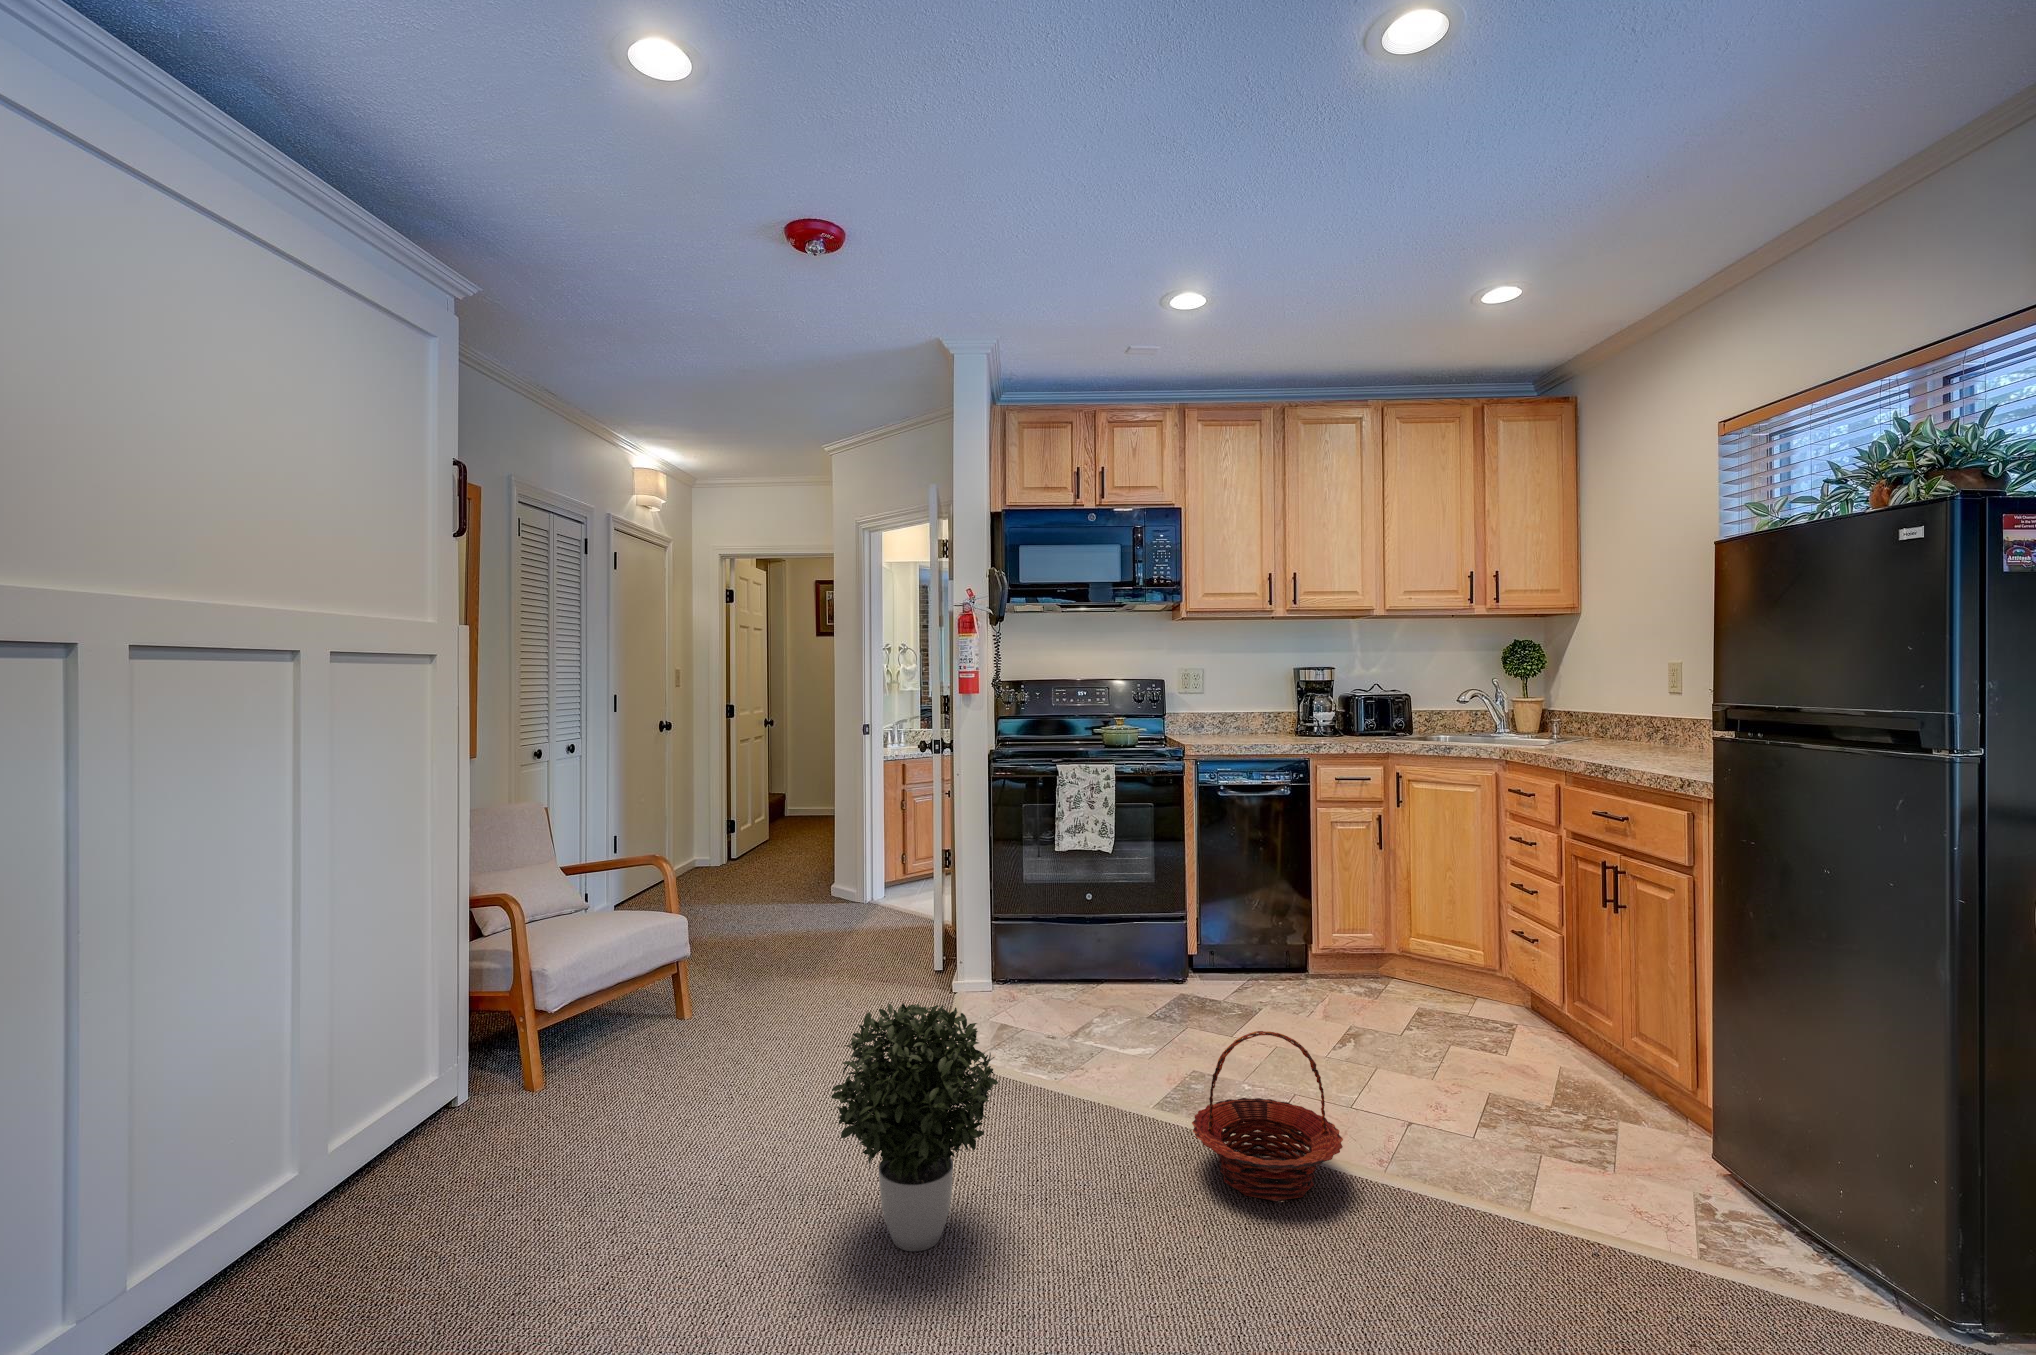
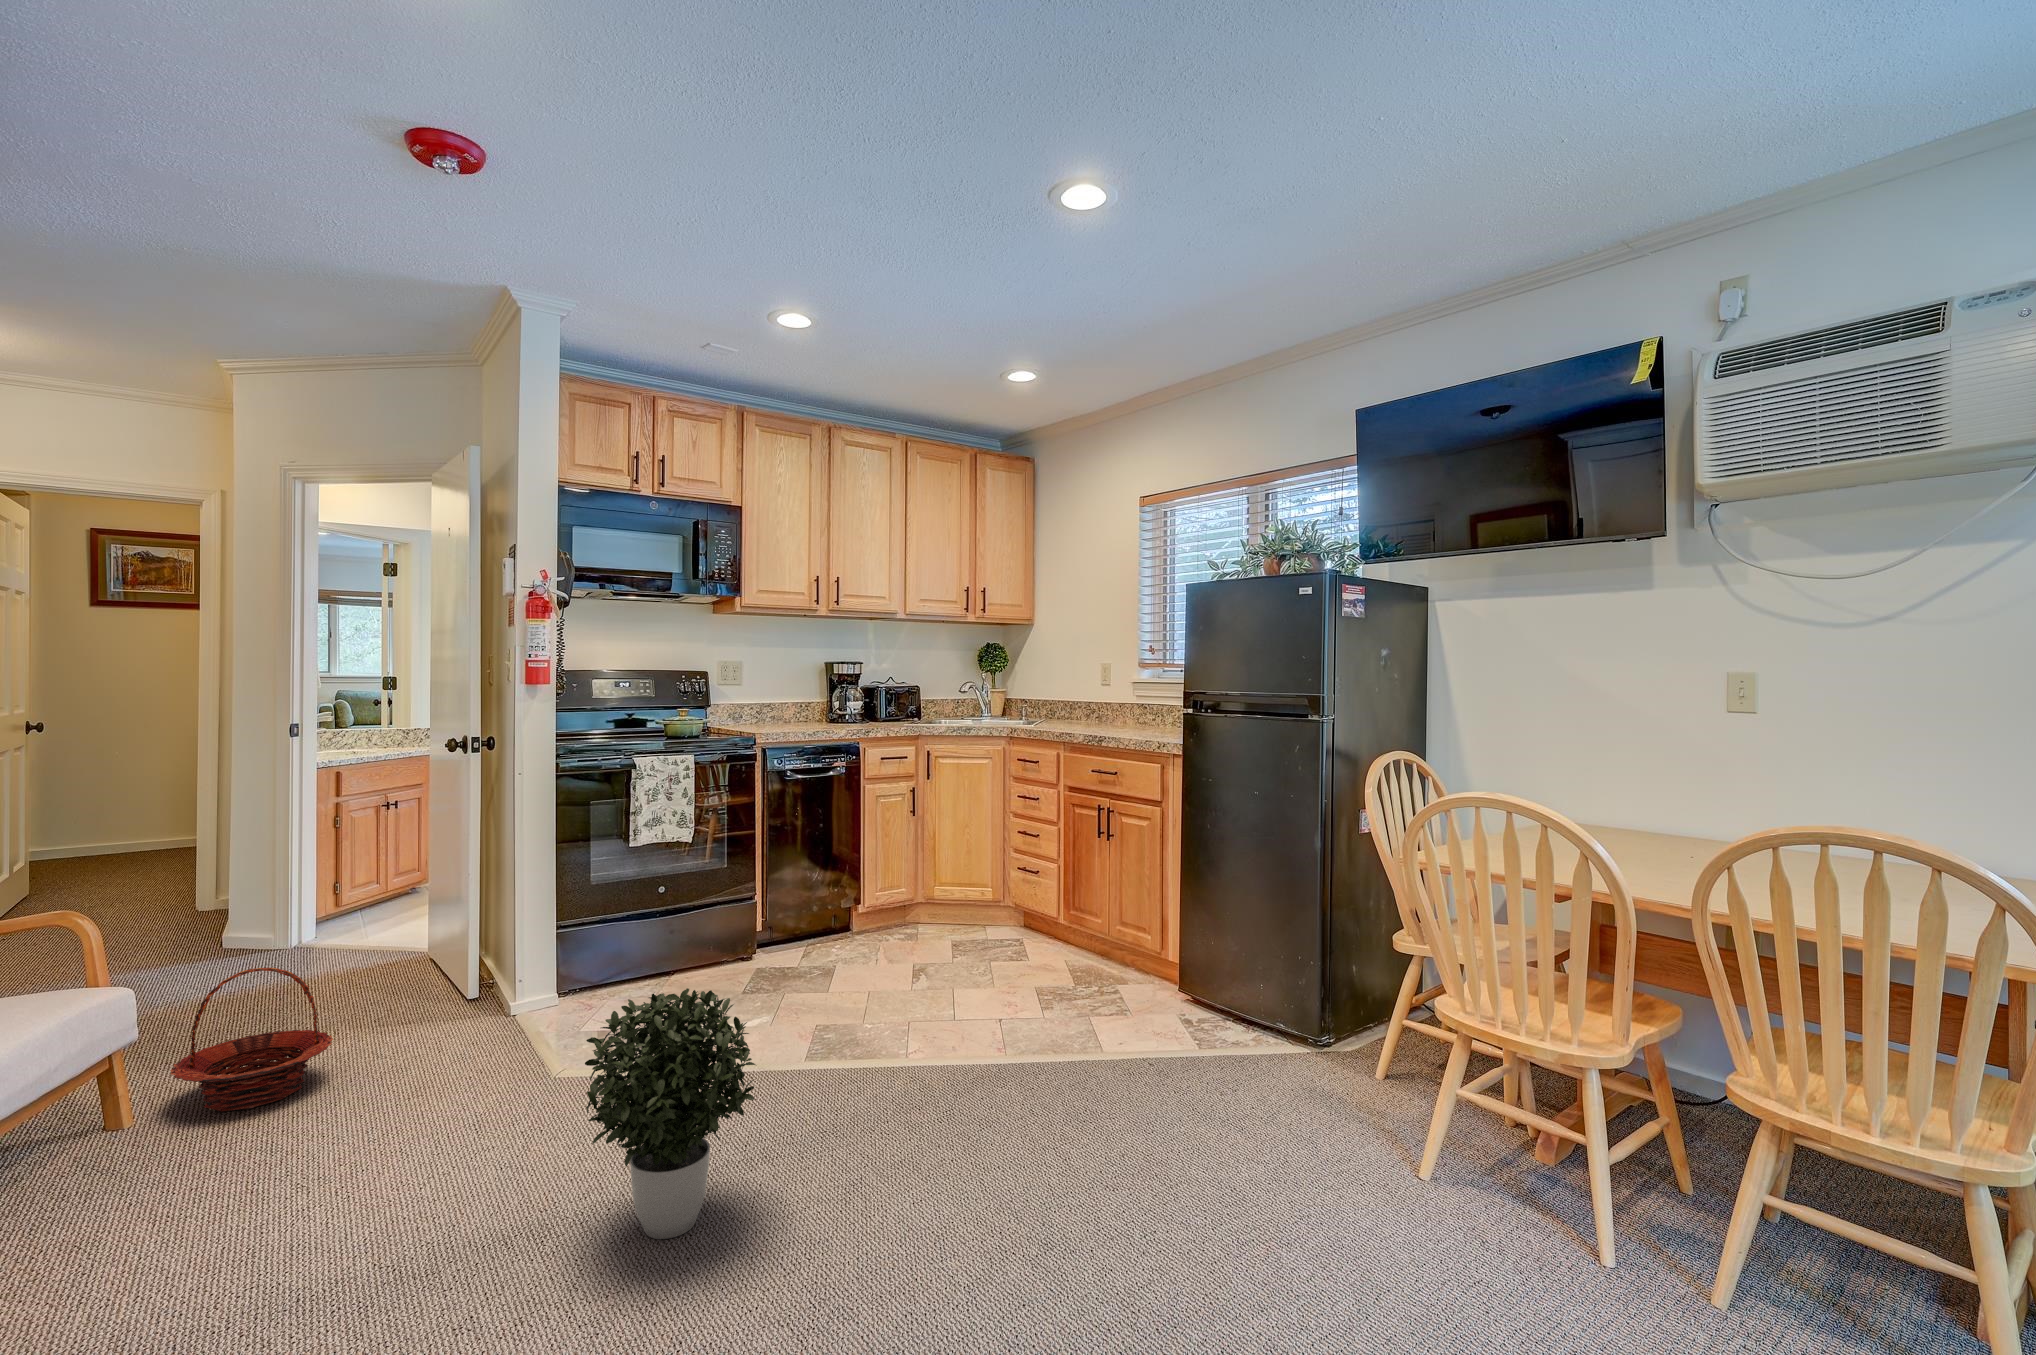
basket: present [1192,1031,1343,1201] -> present [170,968,333,1111]

